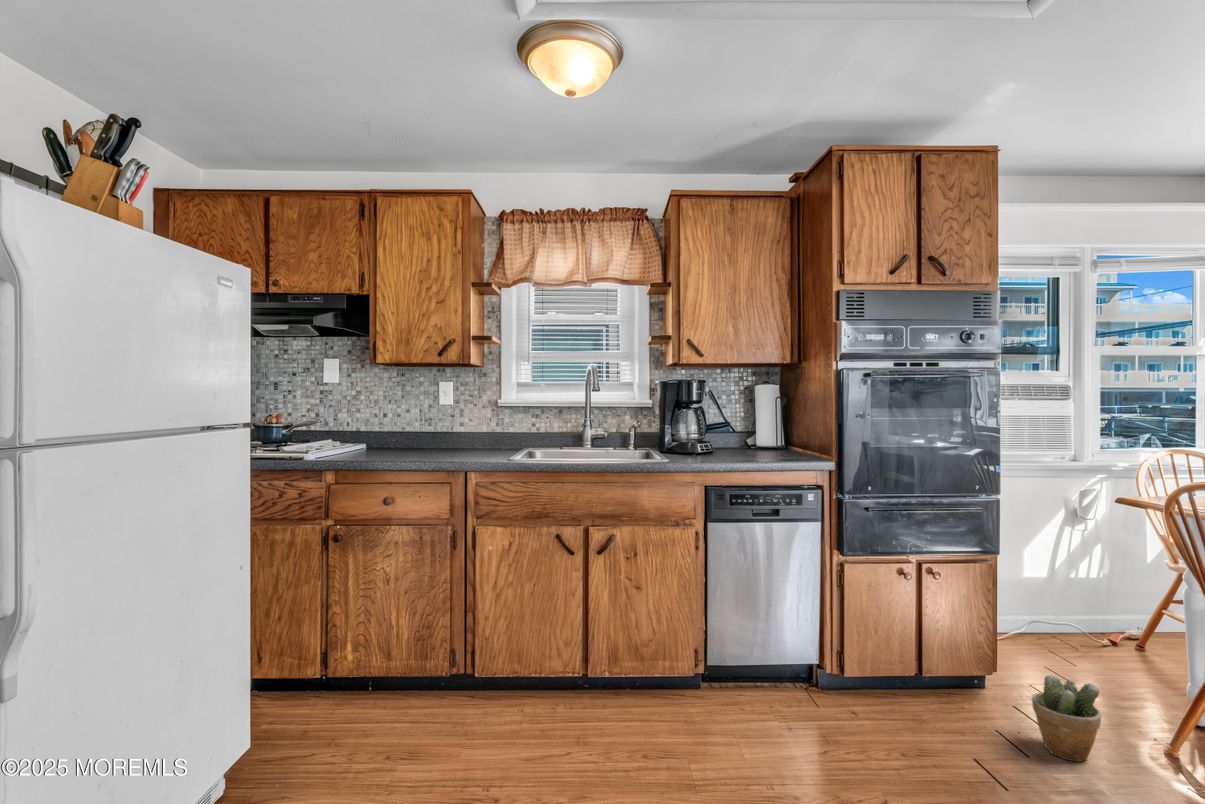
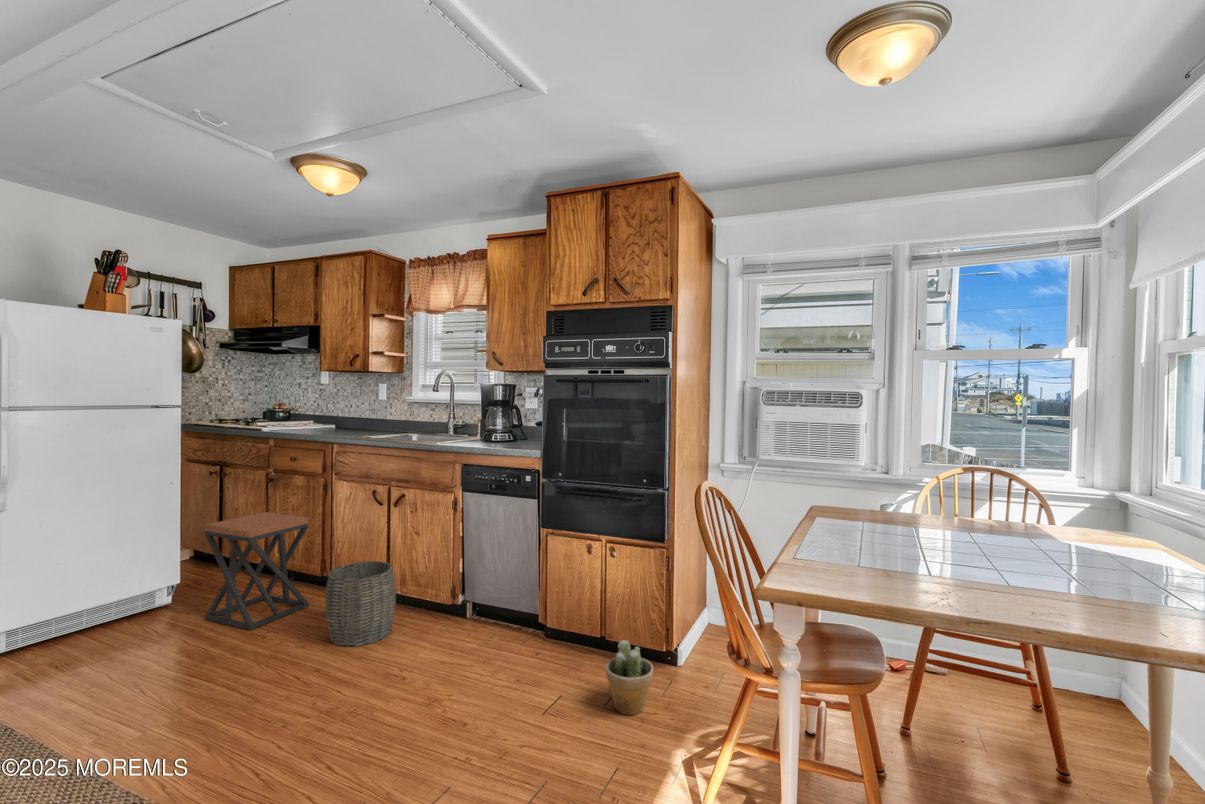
stool: none [344,584,477,784] -> present [205,512,308,630]
woven basket: none [582,634,677,769] -> present [325,561,396,646]

